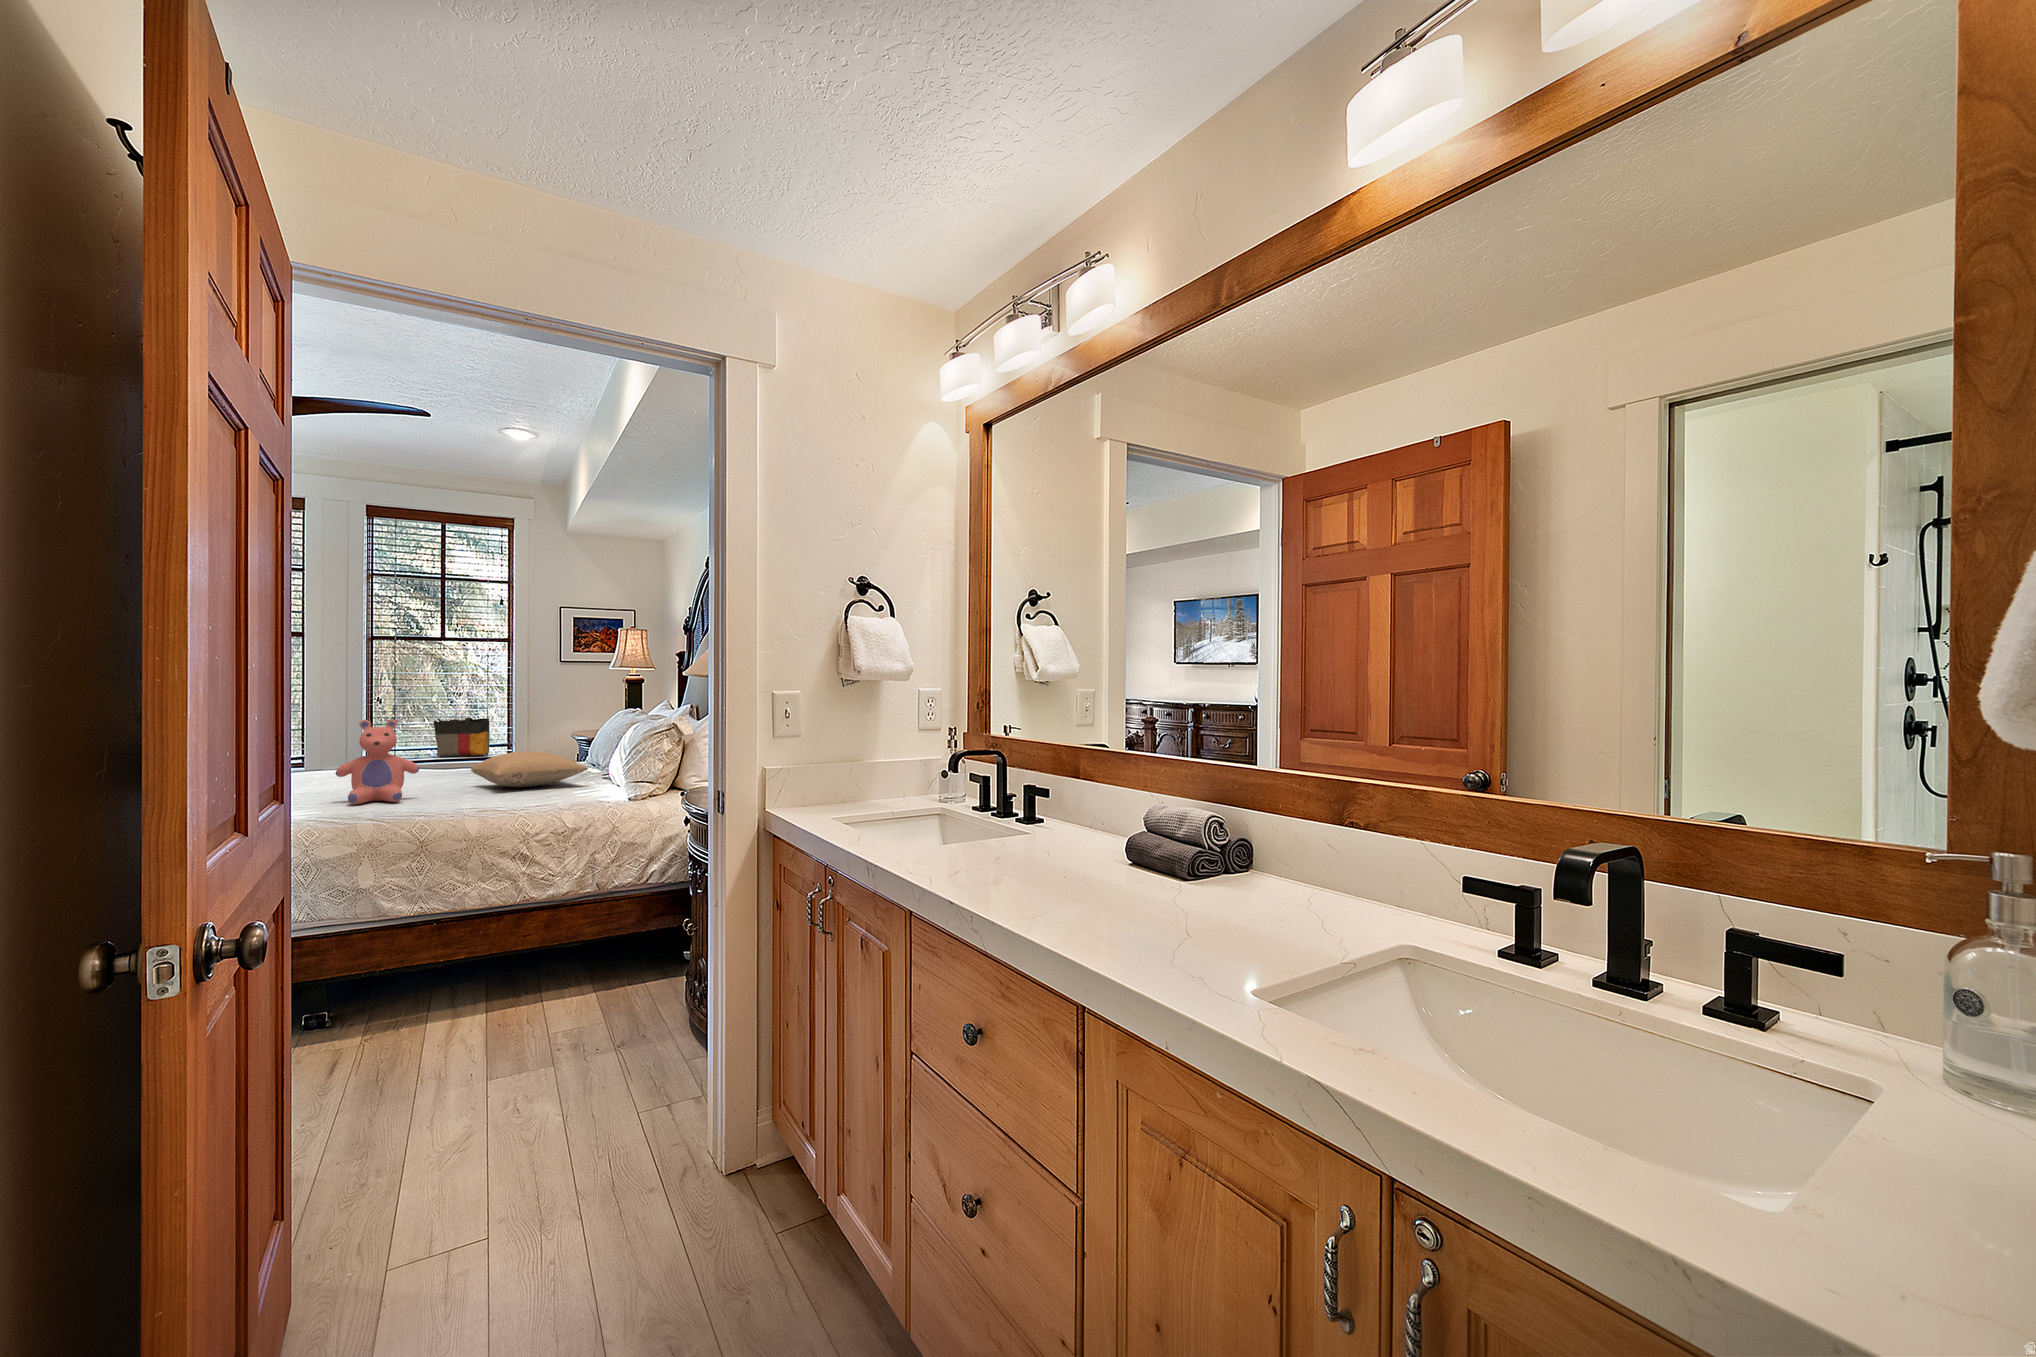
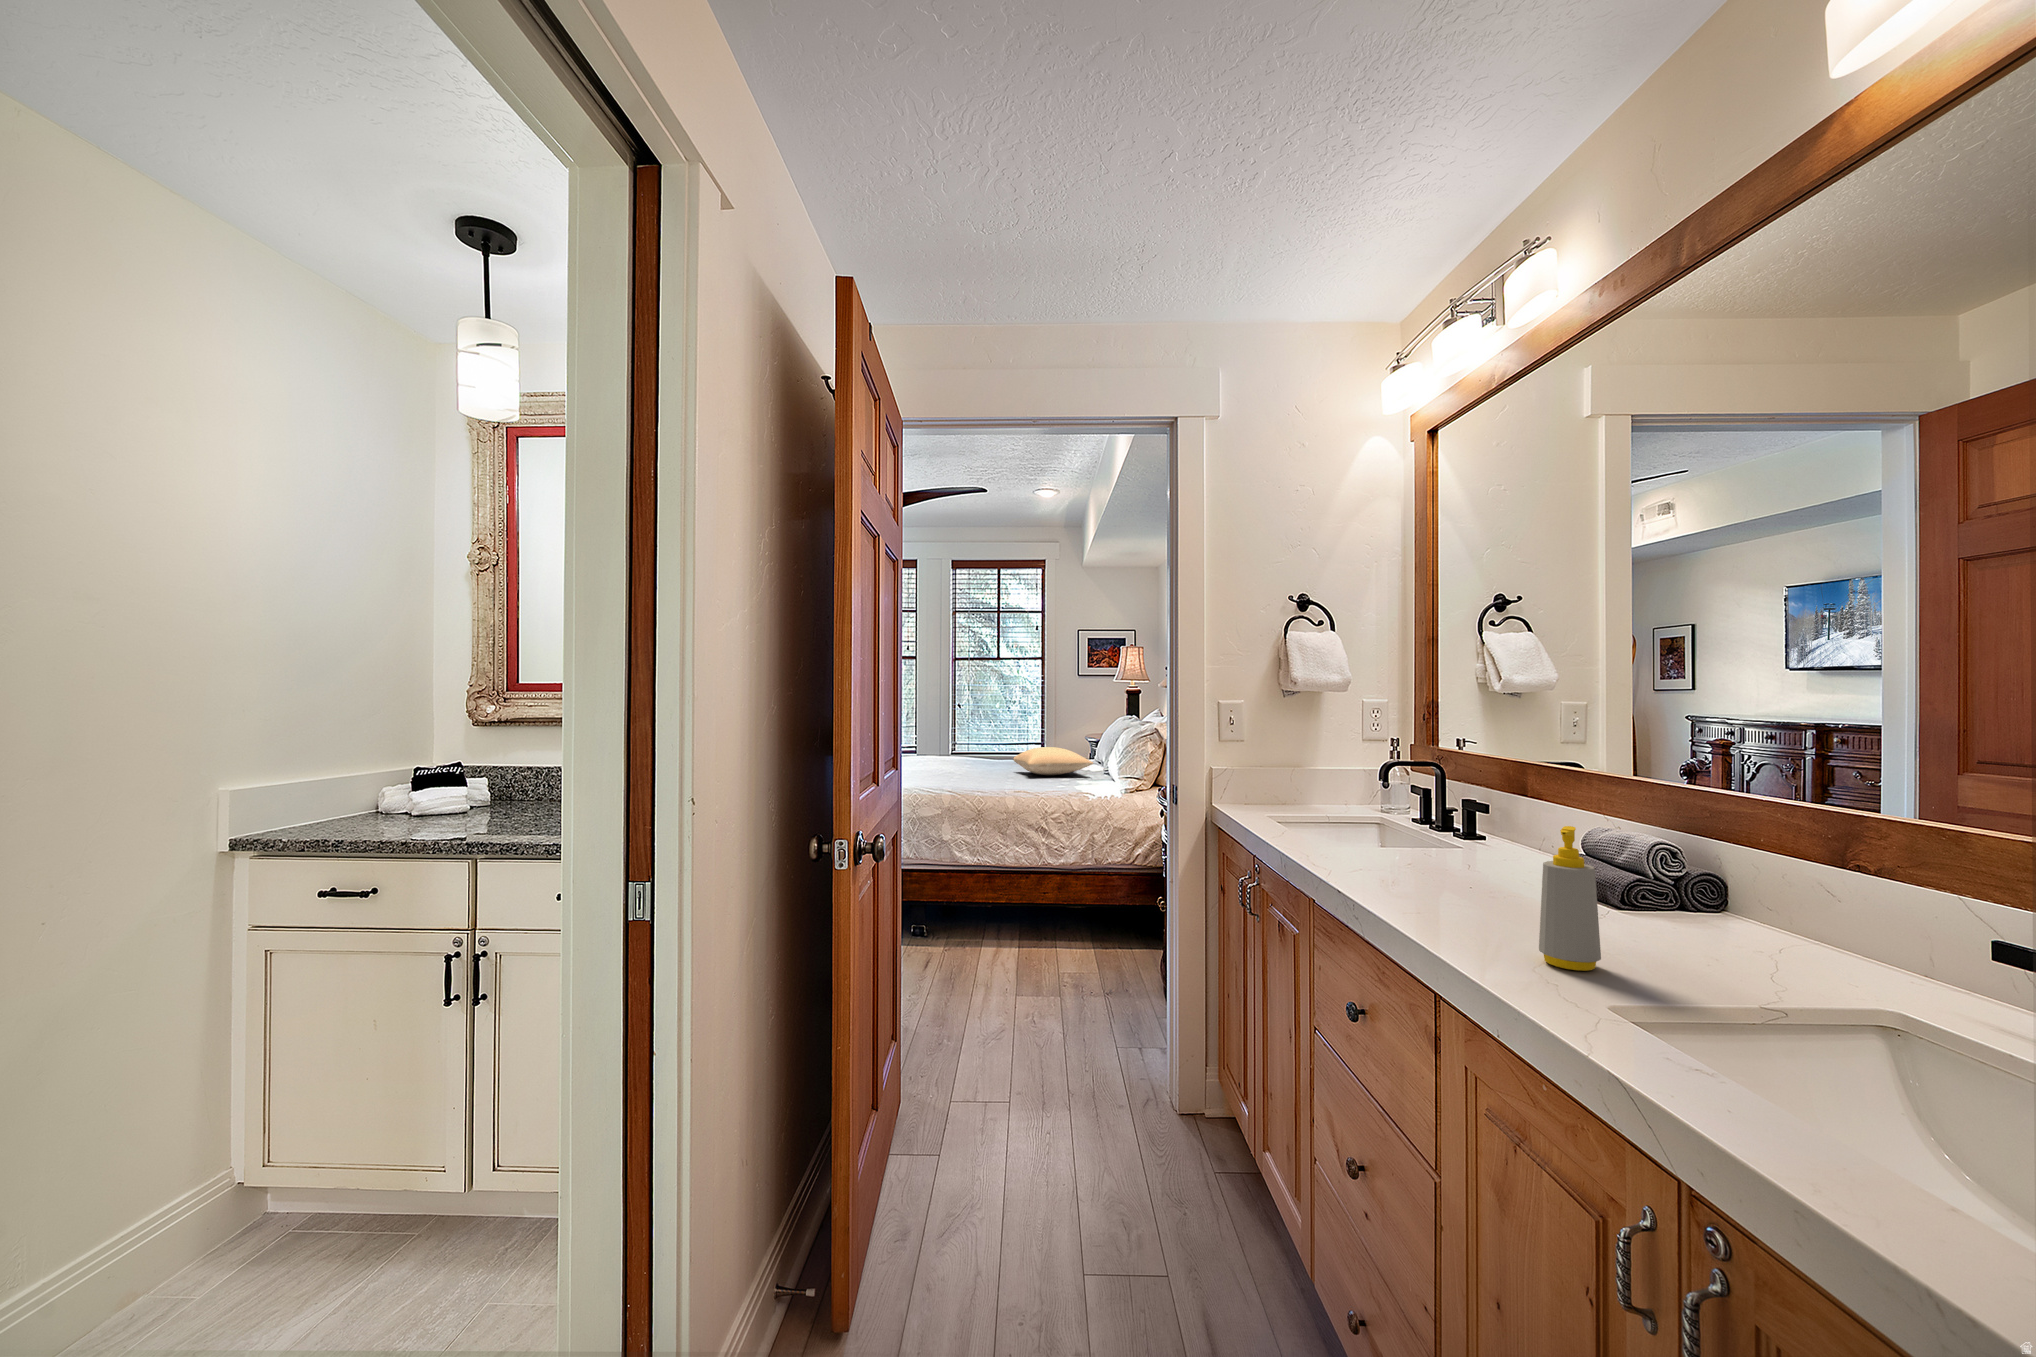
tote bag: present [434,718,490,757] -> none [992,719,1029,750]
teddy bear: present [336,719,419,804] -> none [930,719,979,780]
soap bottle: none [1155,811,1207,954] -> present [1539,826,1601,971]

